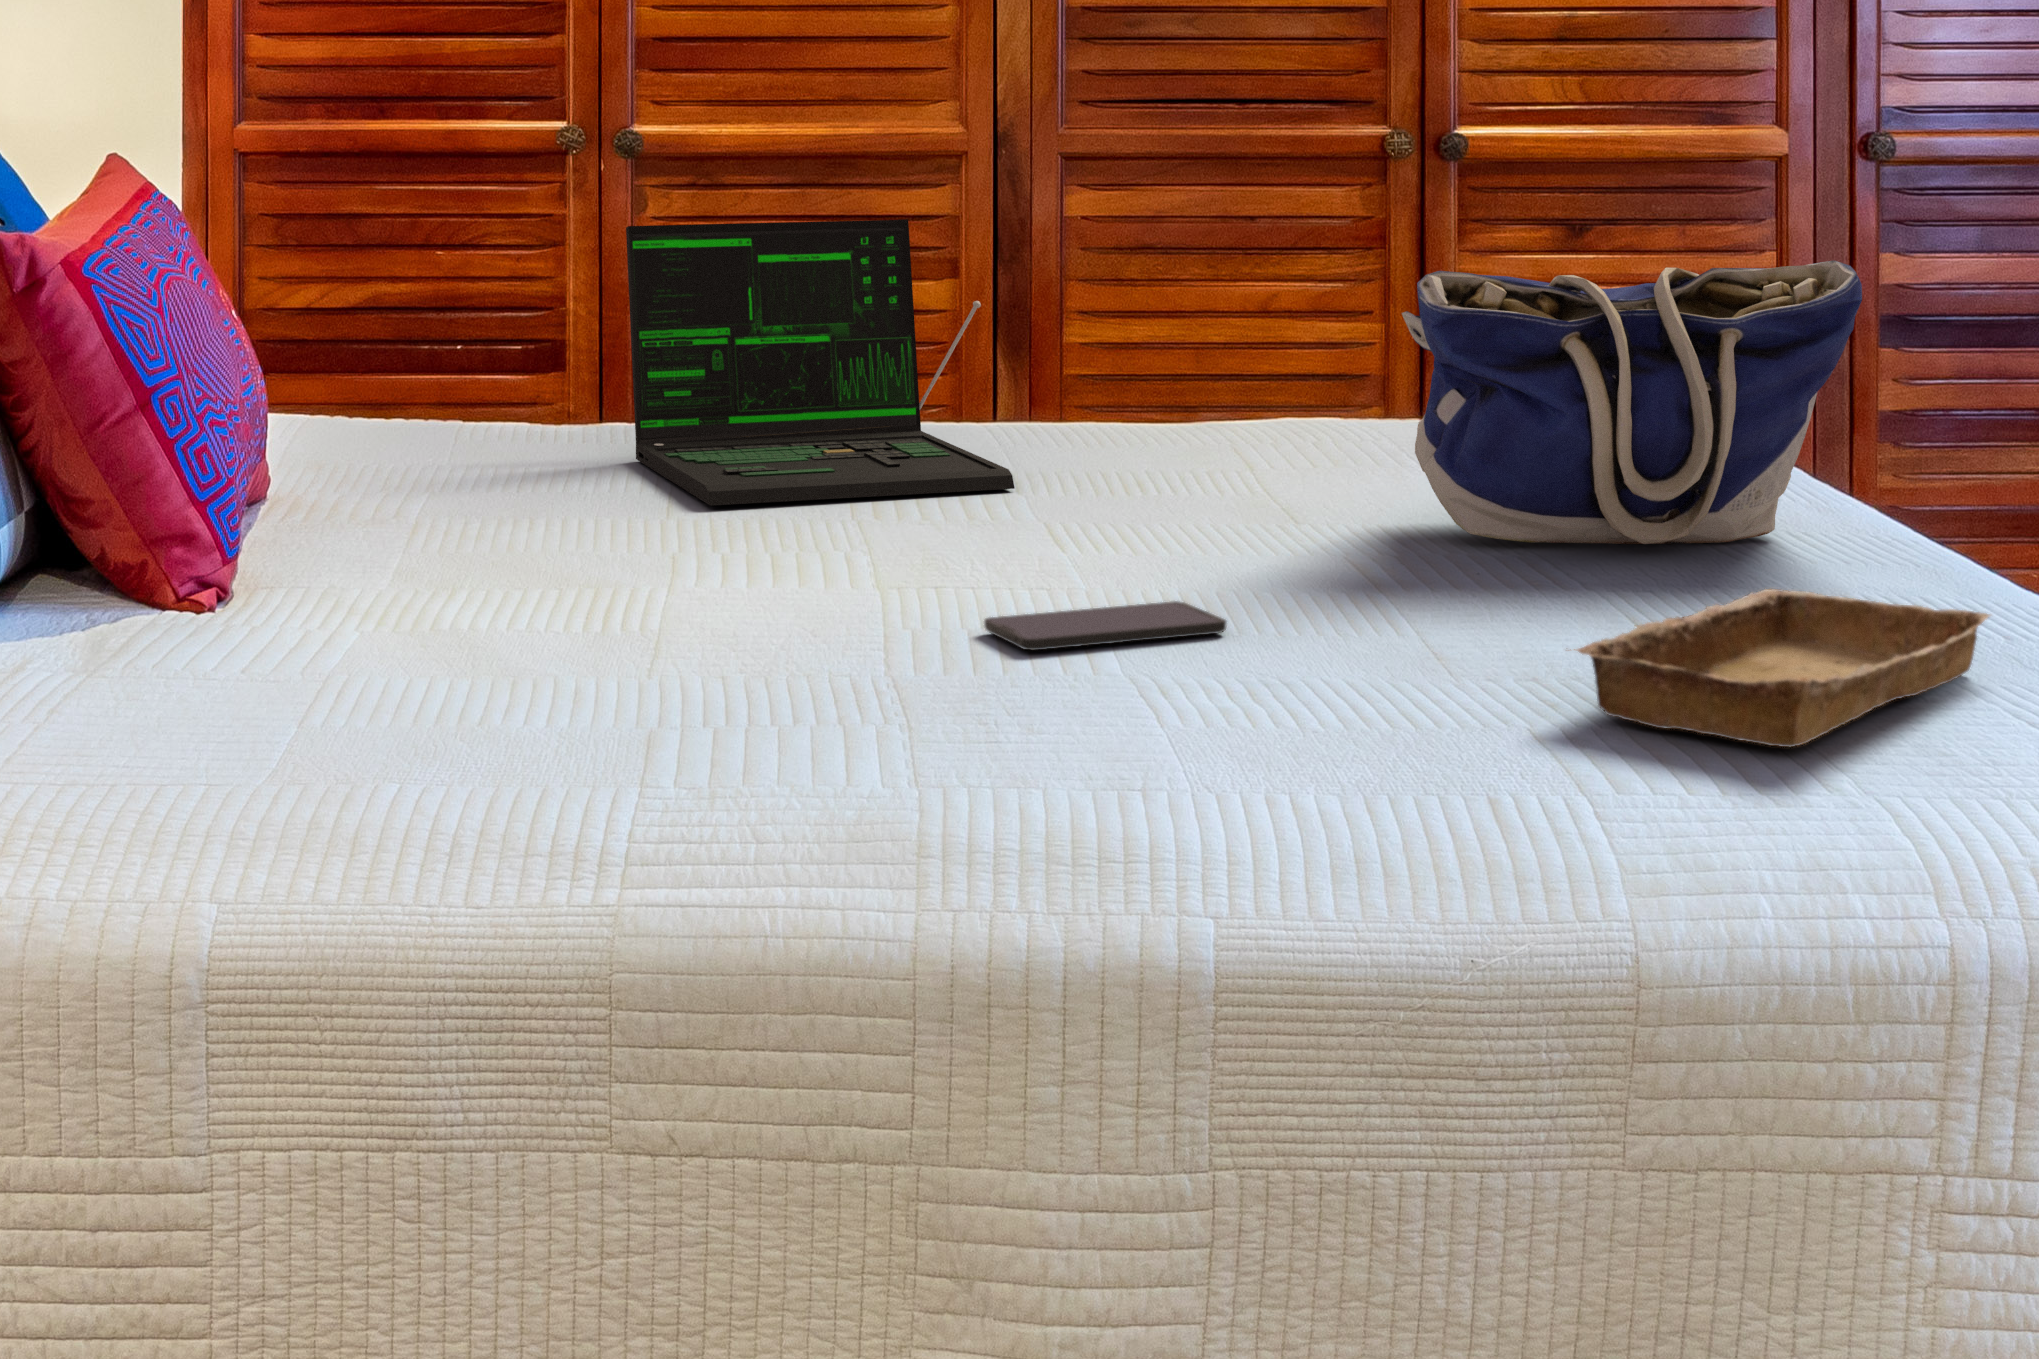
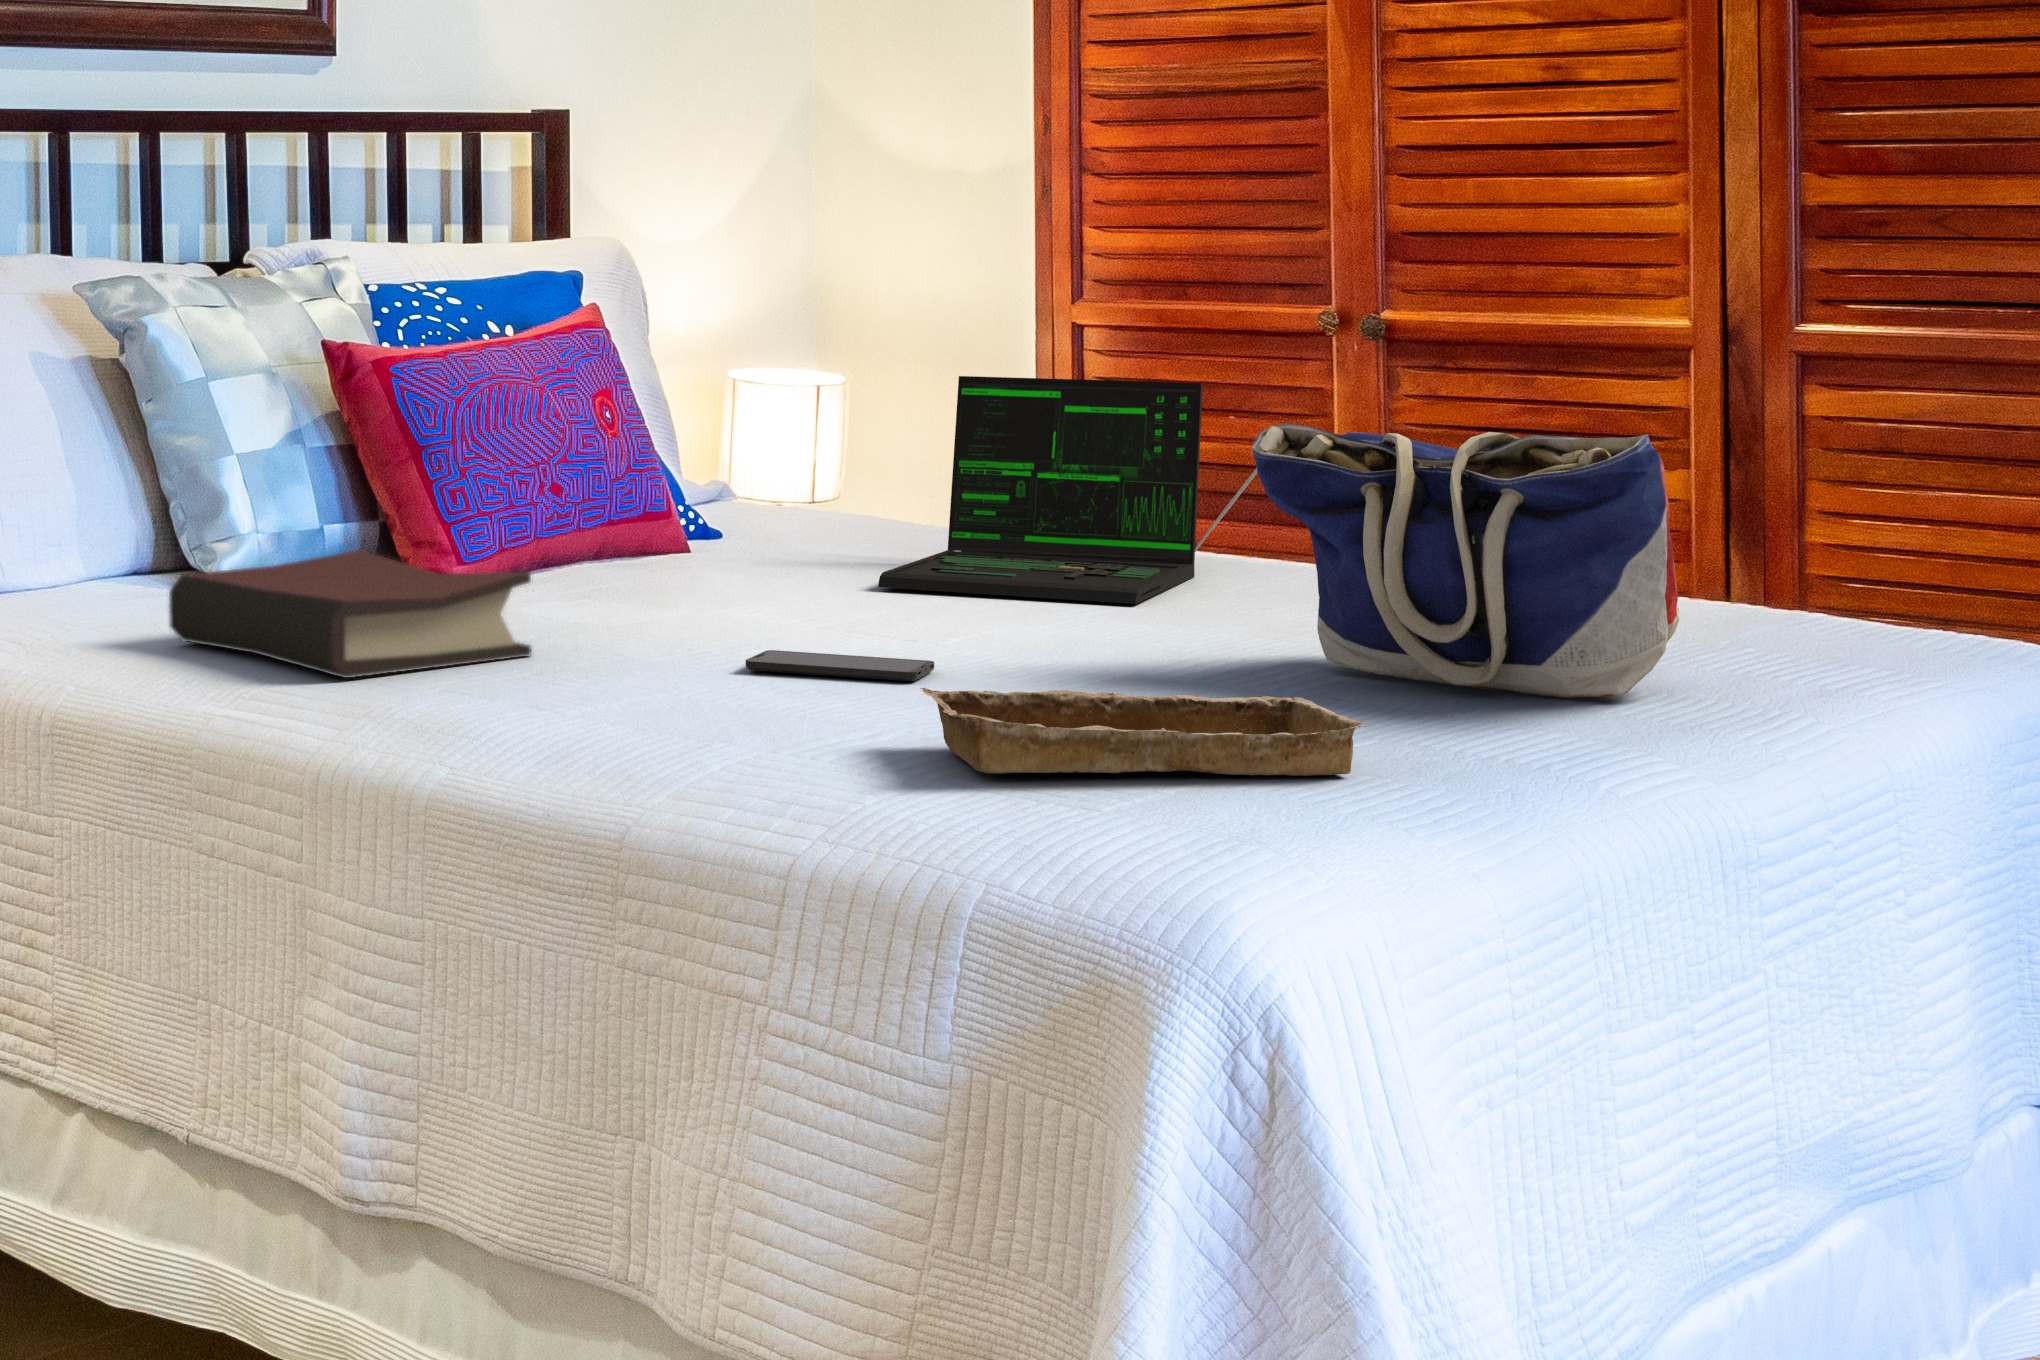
hardback book: none [192,555,718,769] -> present [169,550,531,678]

